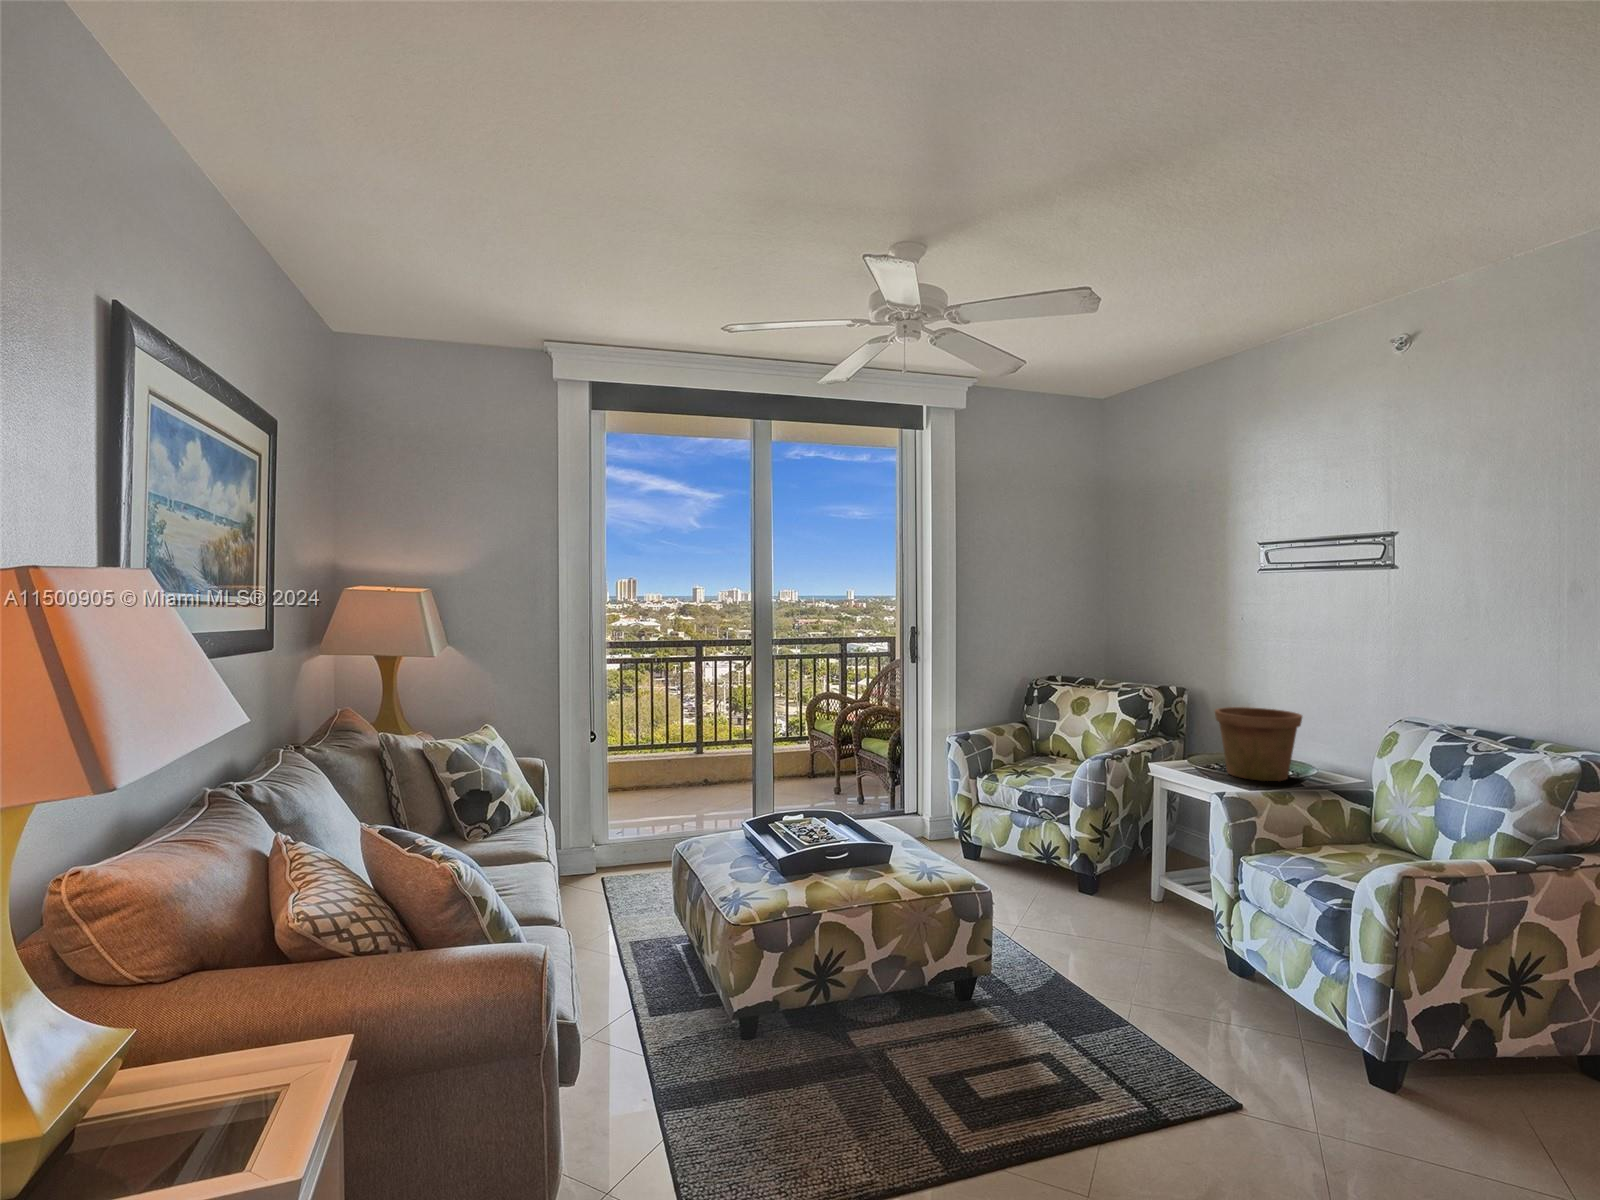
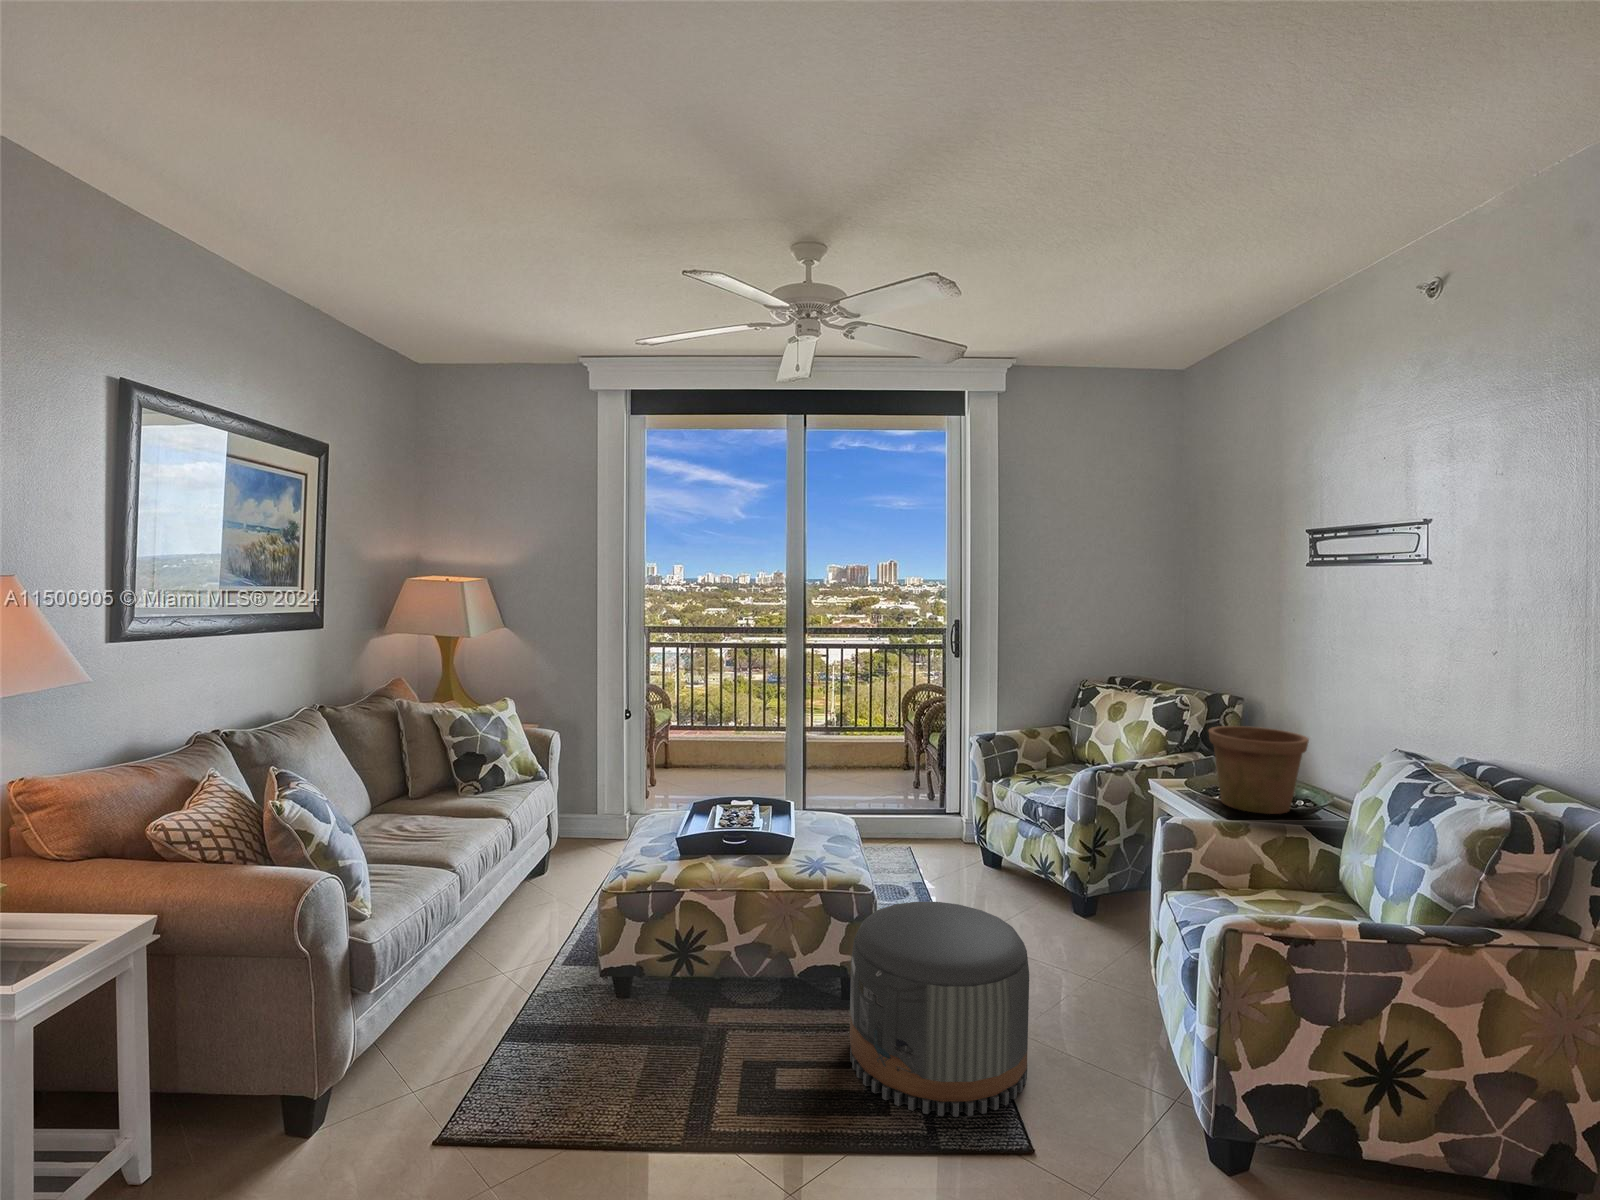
pouf: none [1005,892,1189,1099] -> present [850,902,1029,1117]

